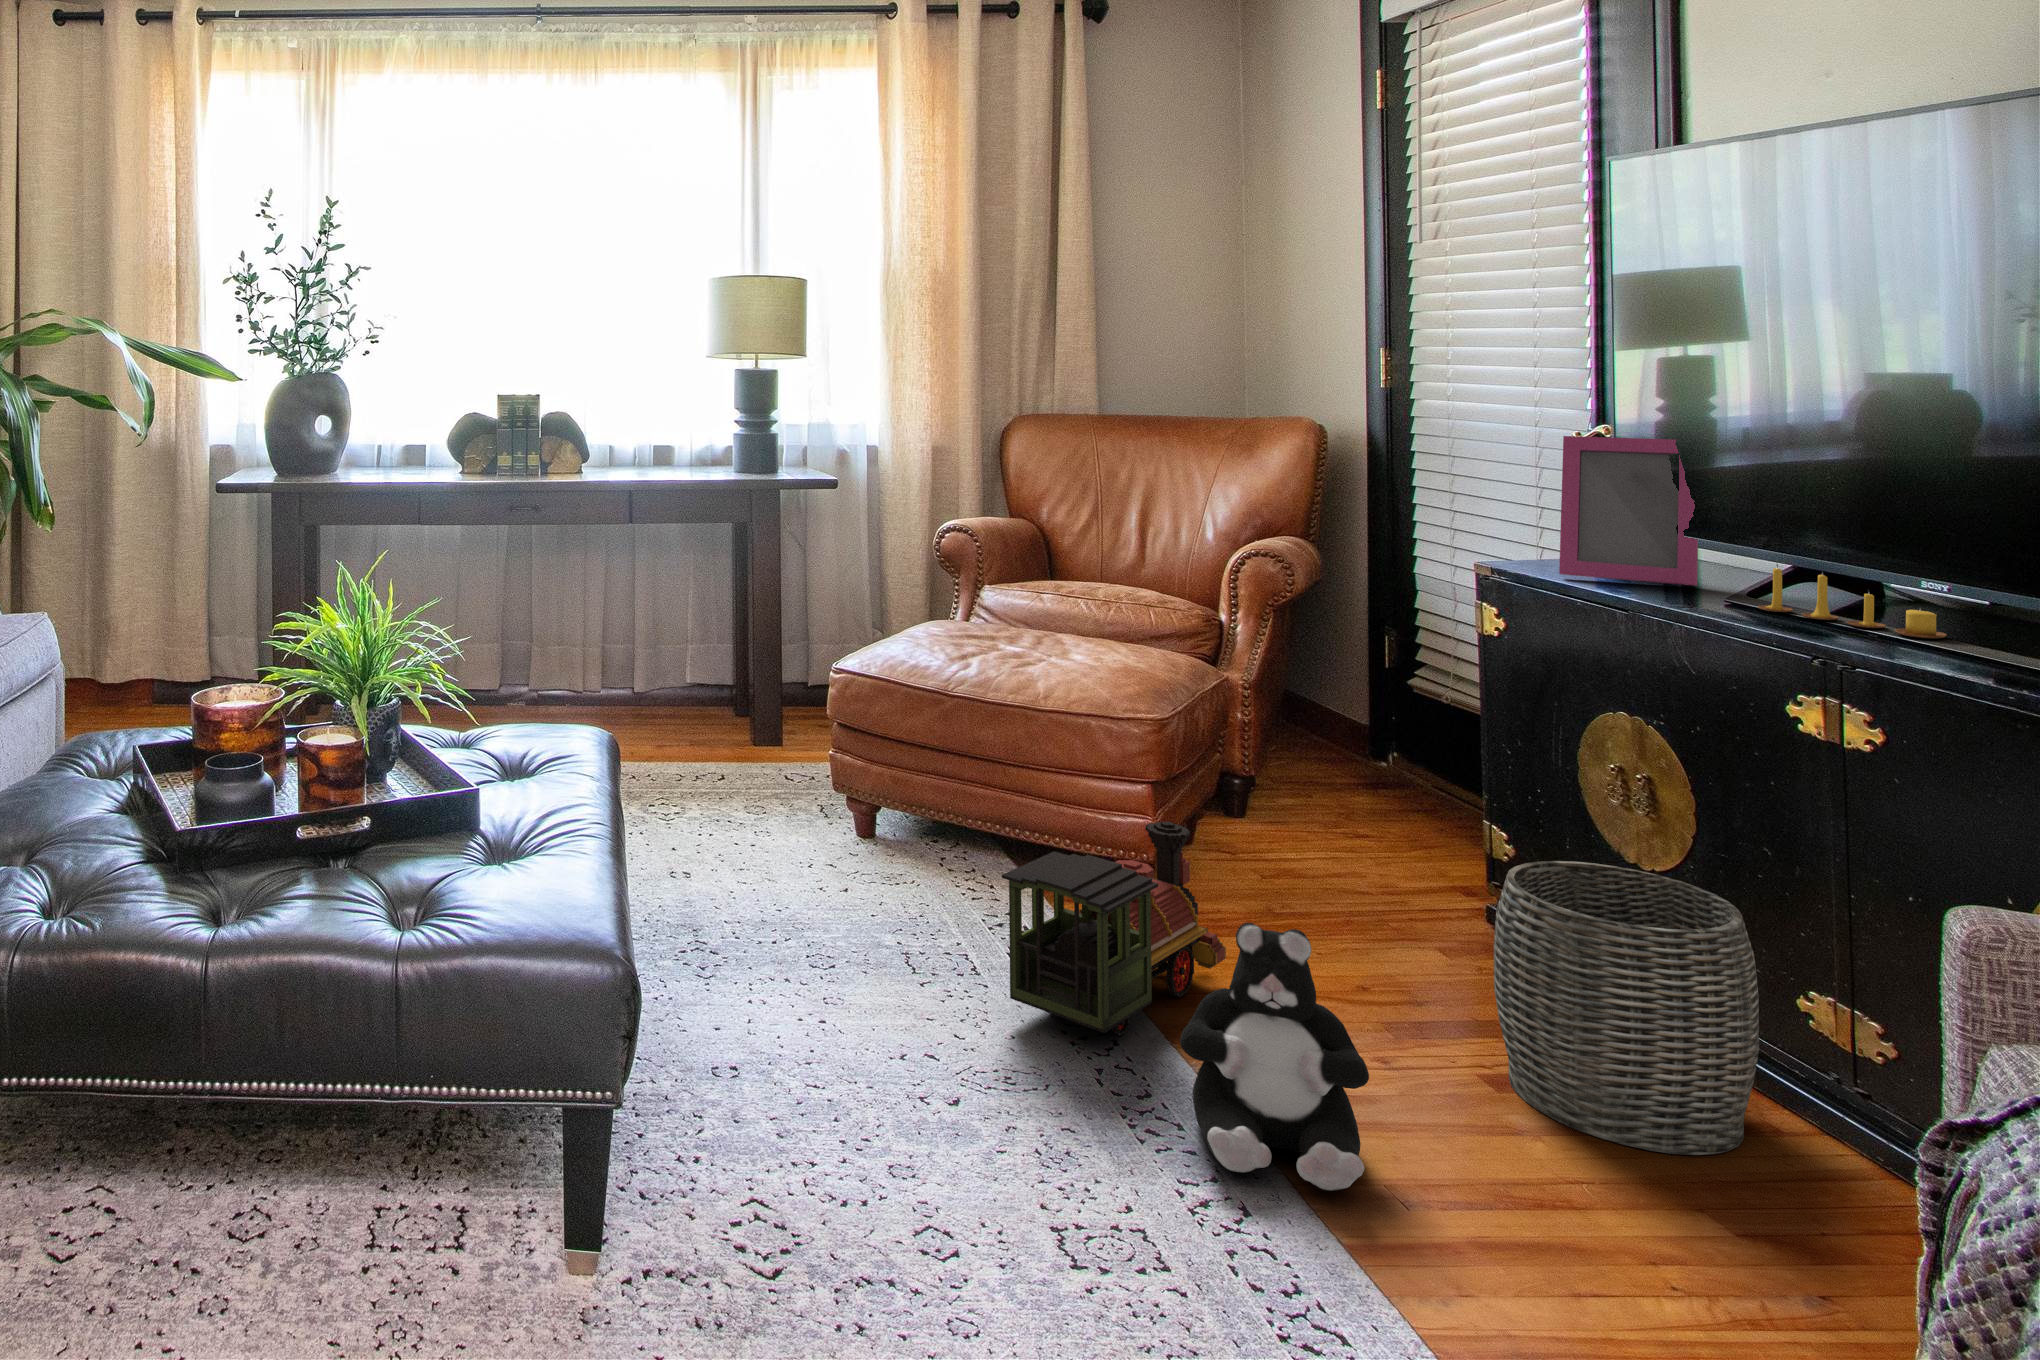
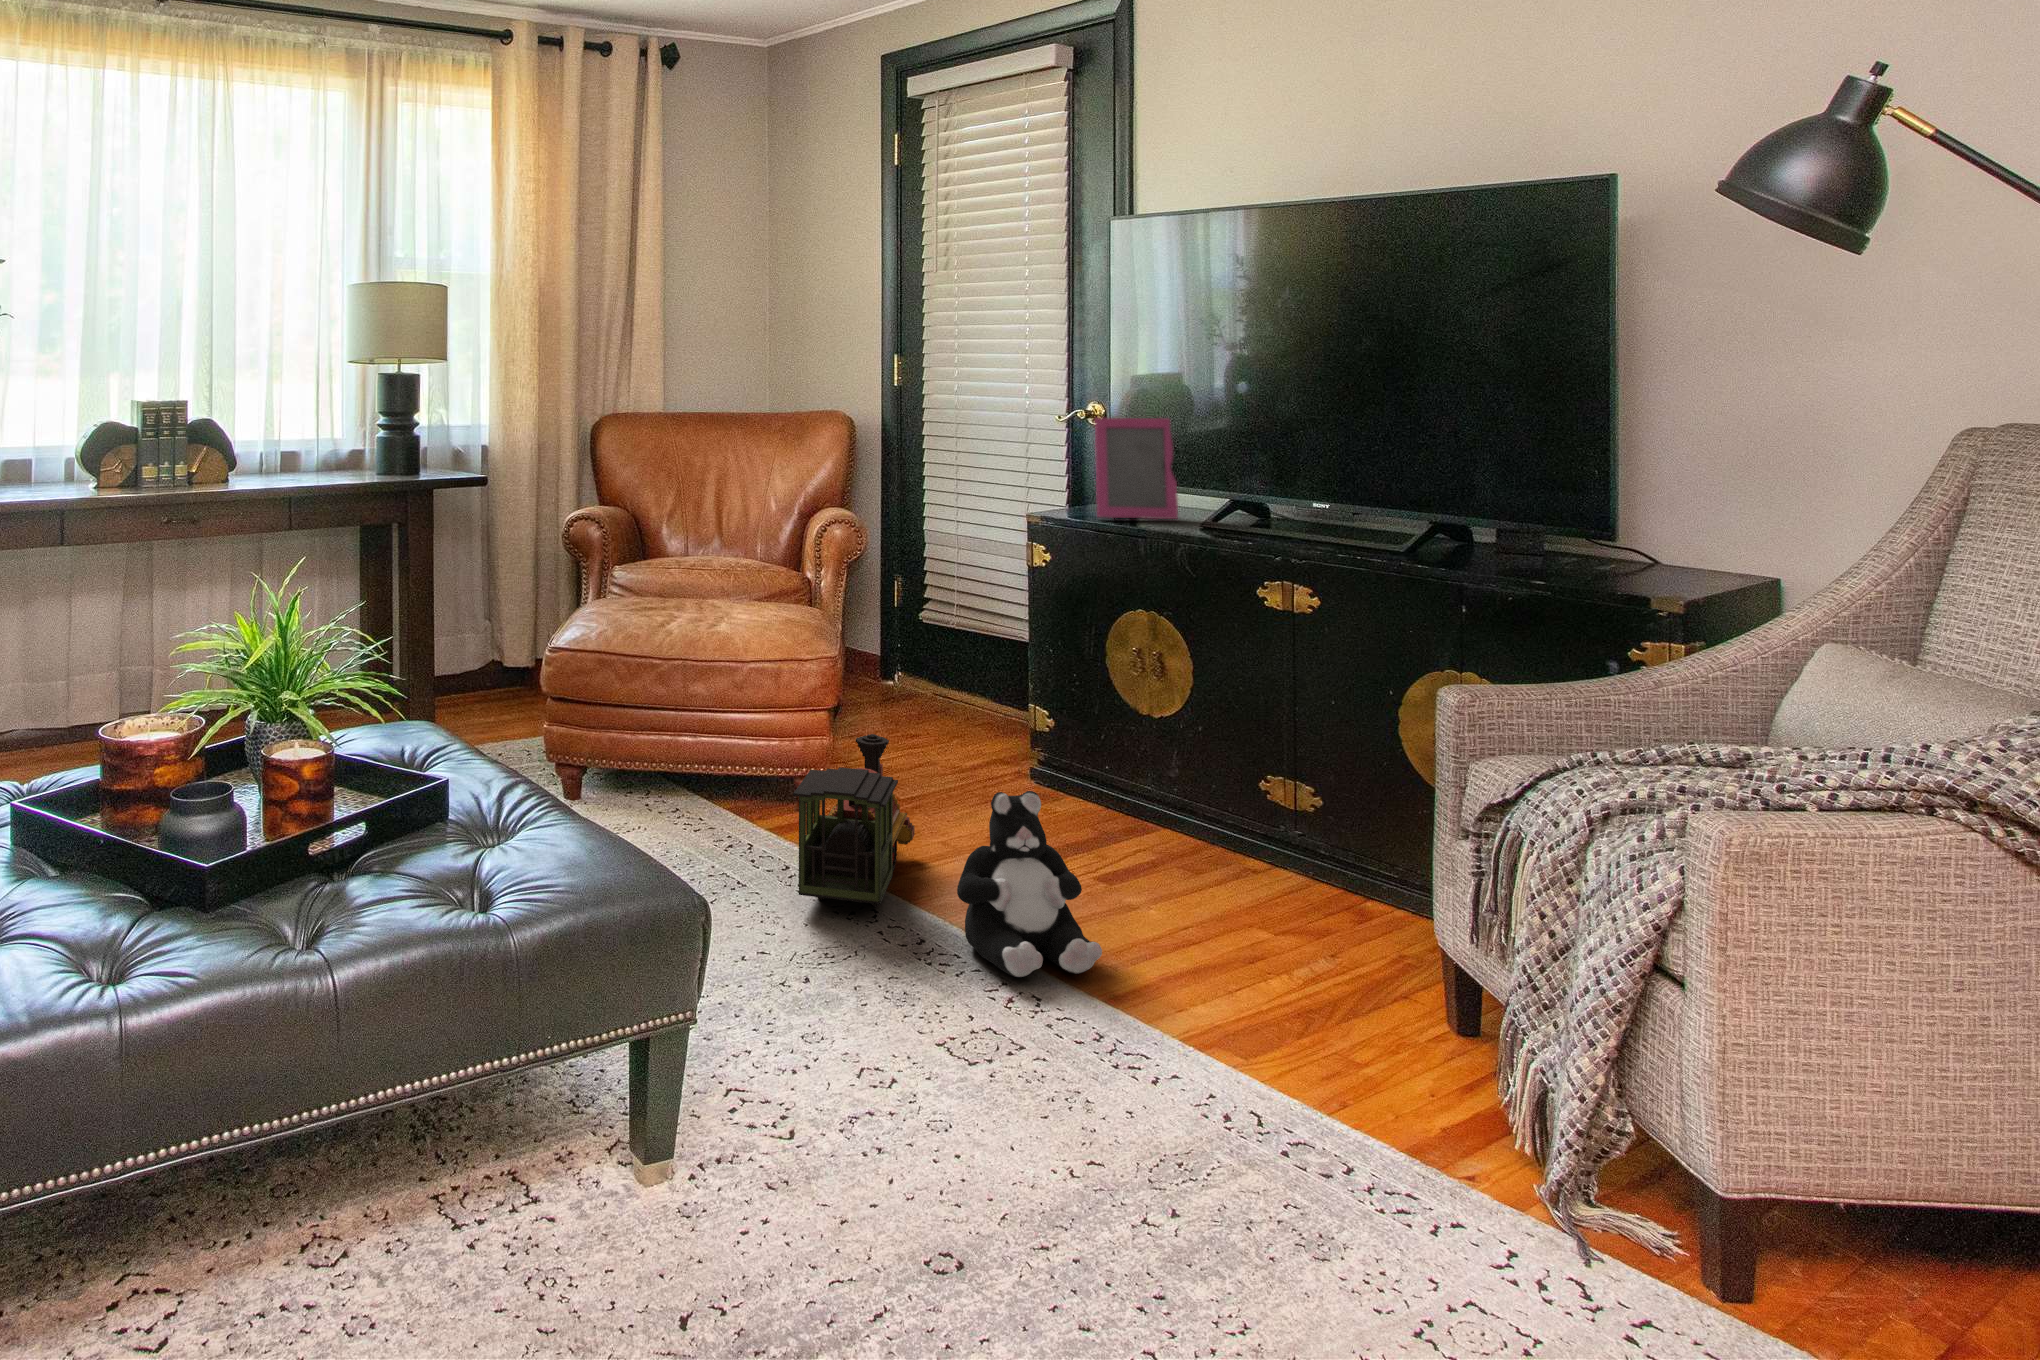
candle: present [1758,564,1947,638] -> none [1228,500,1337,541]
woven basket: present [1494,861,1759,1155] -> none [1102,717,1256,904]

